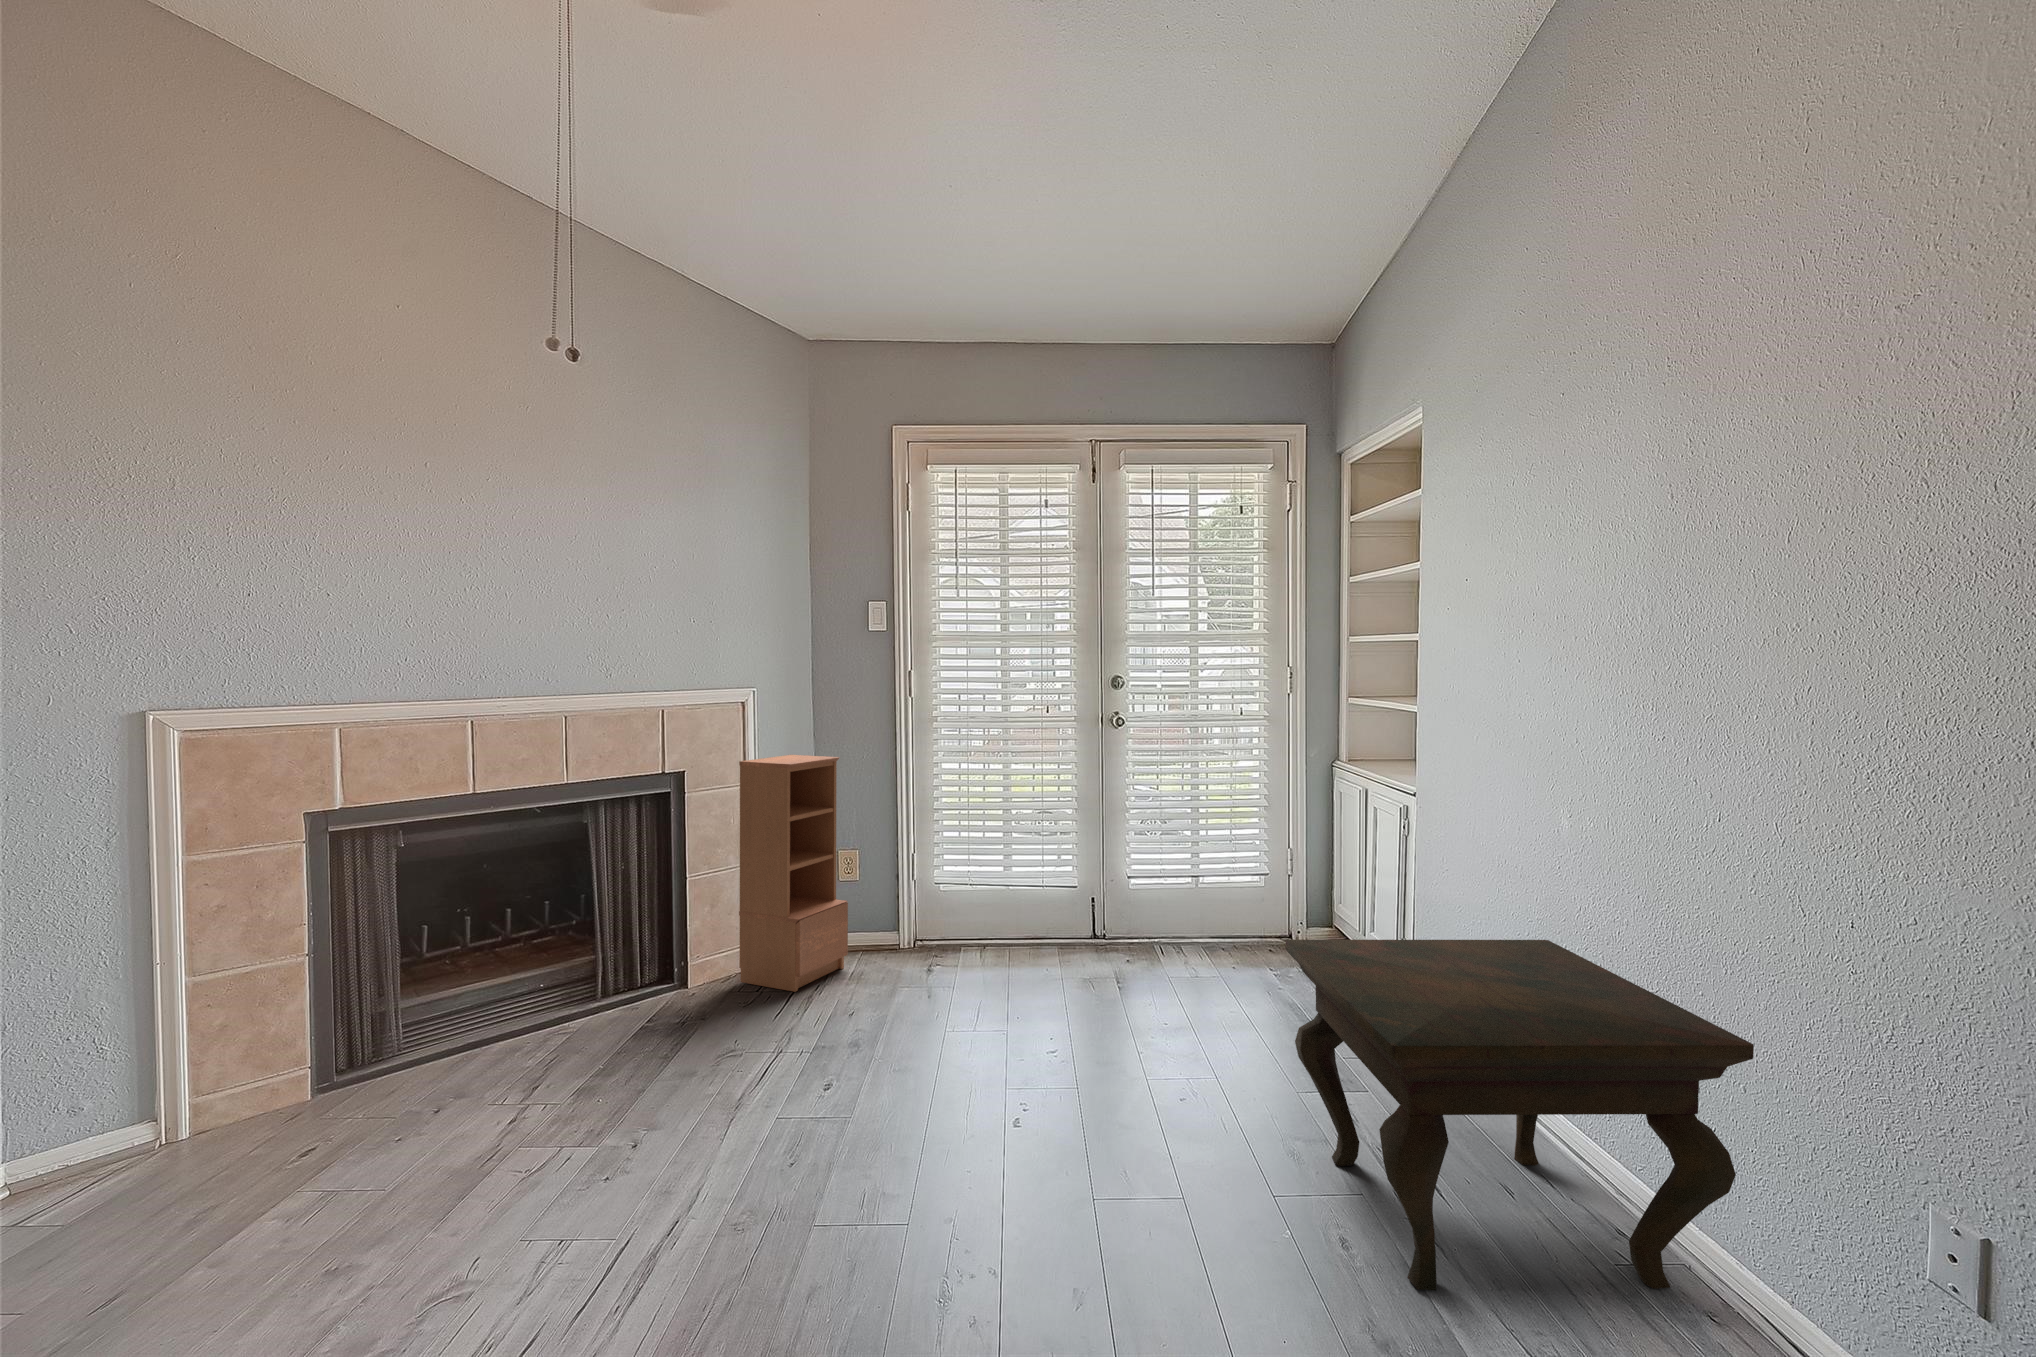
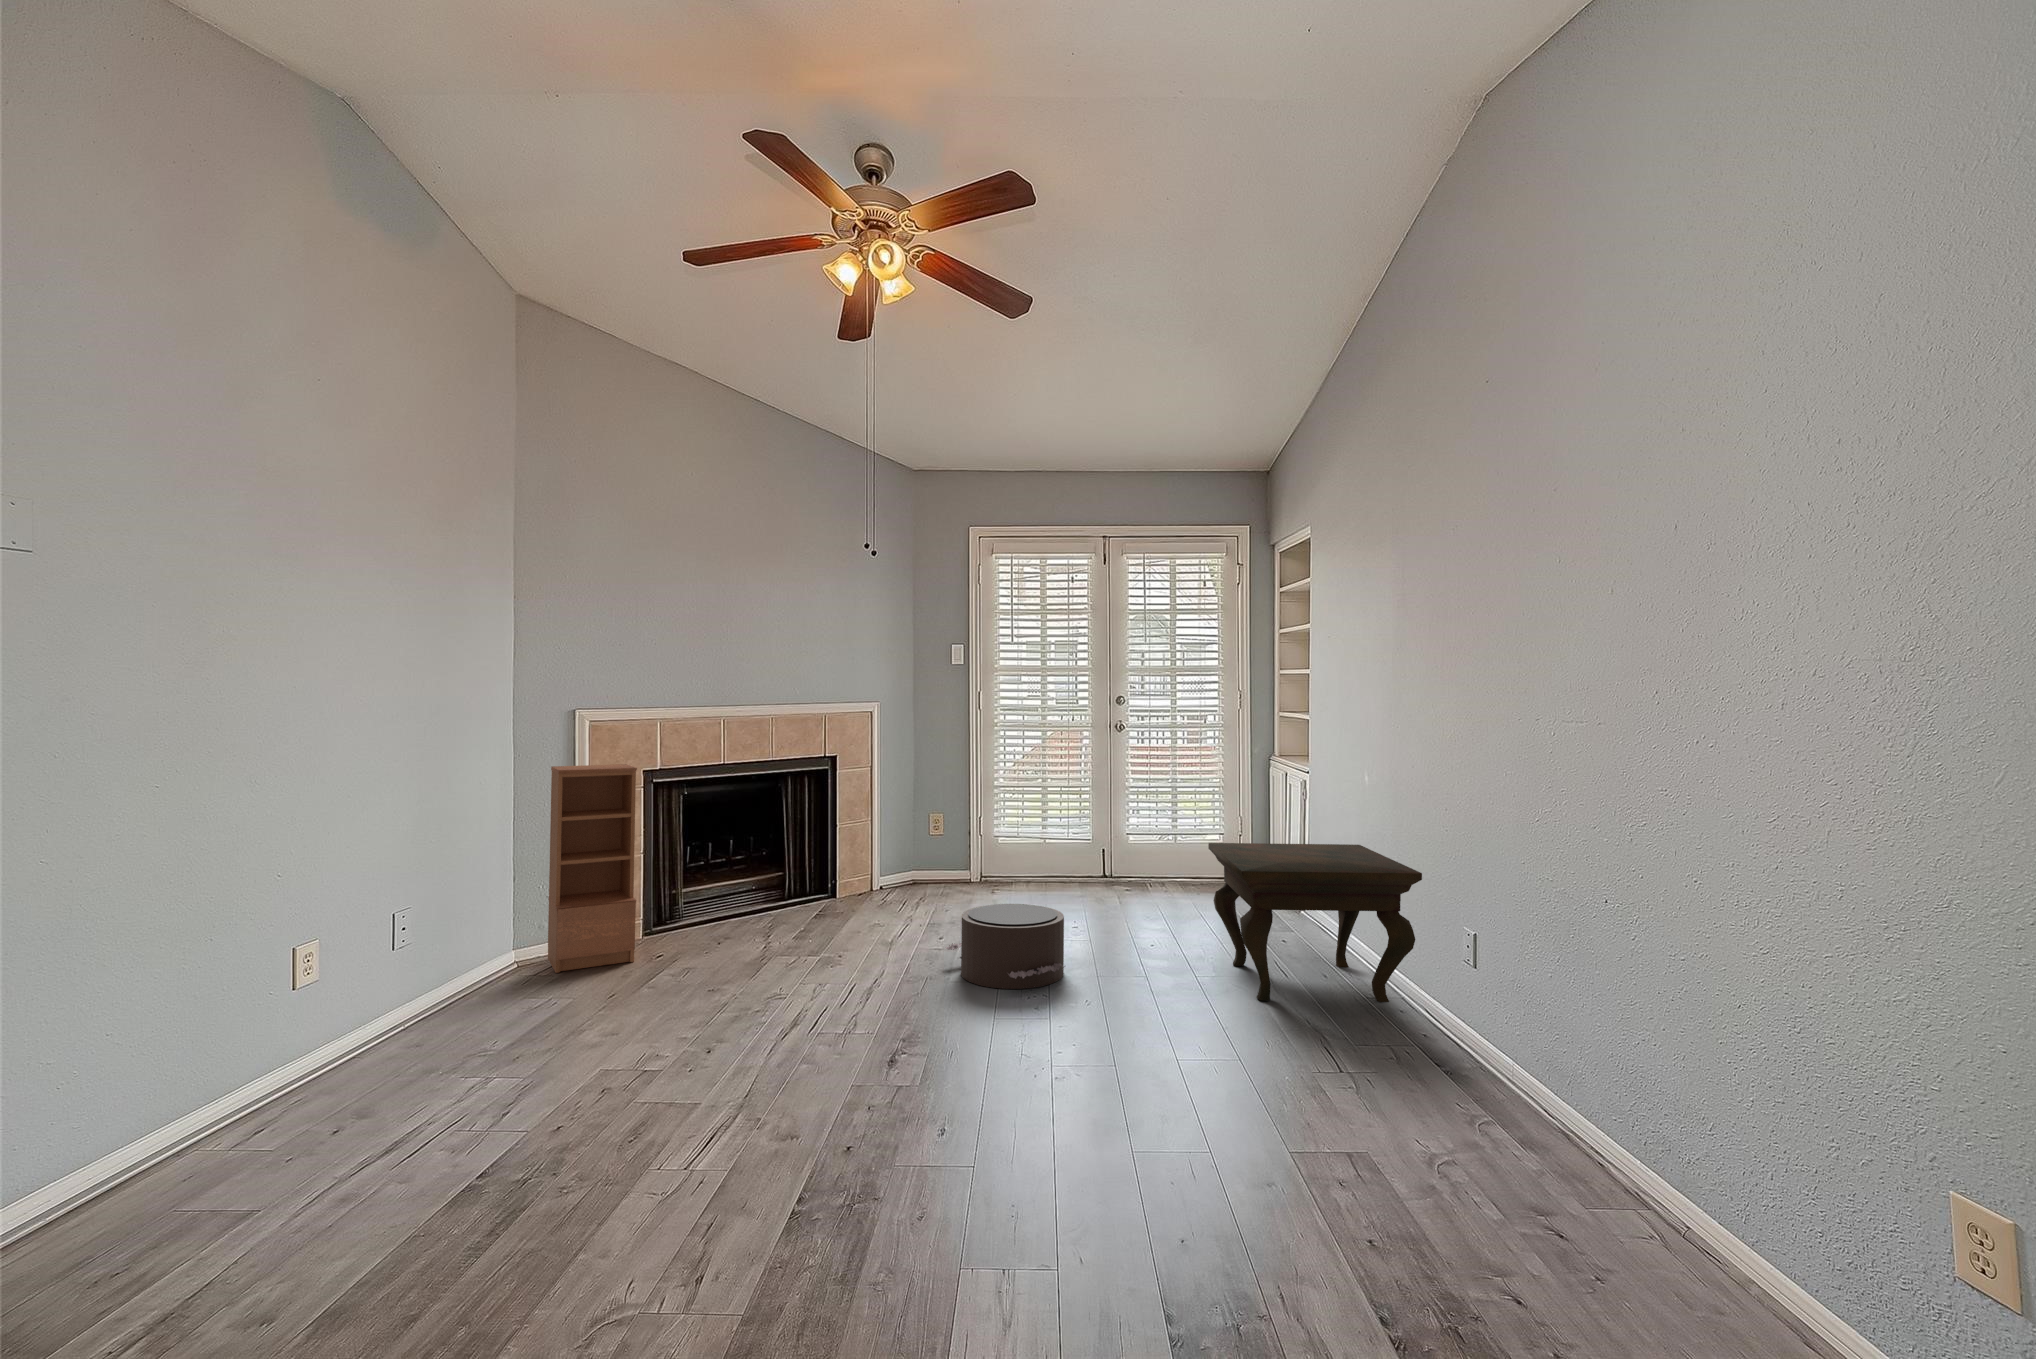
bookcase: present [739,755,848,992] -> present [548,764,637,973]
pouf: none [815,1054,1034,1257] -> present [946,904,1064,989]

